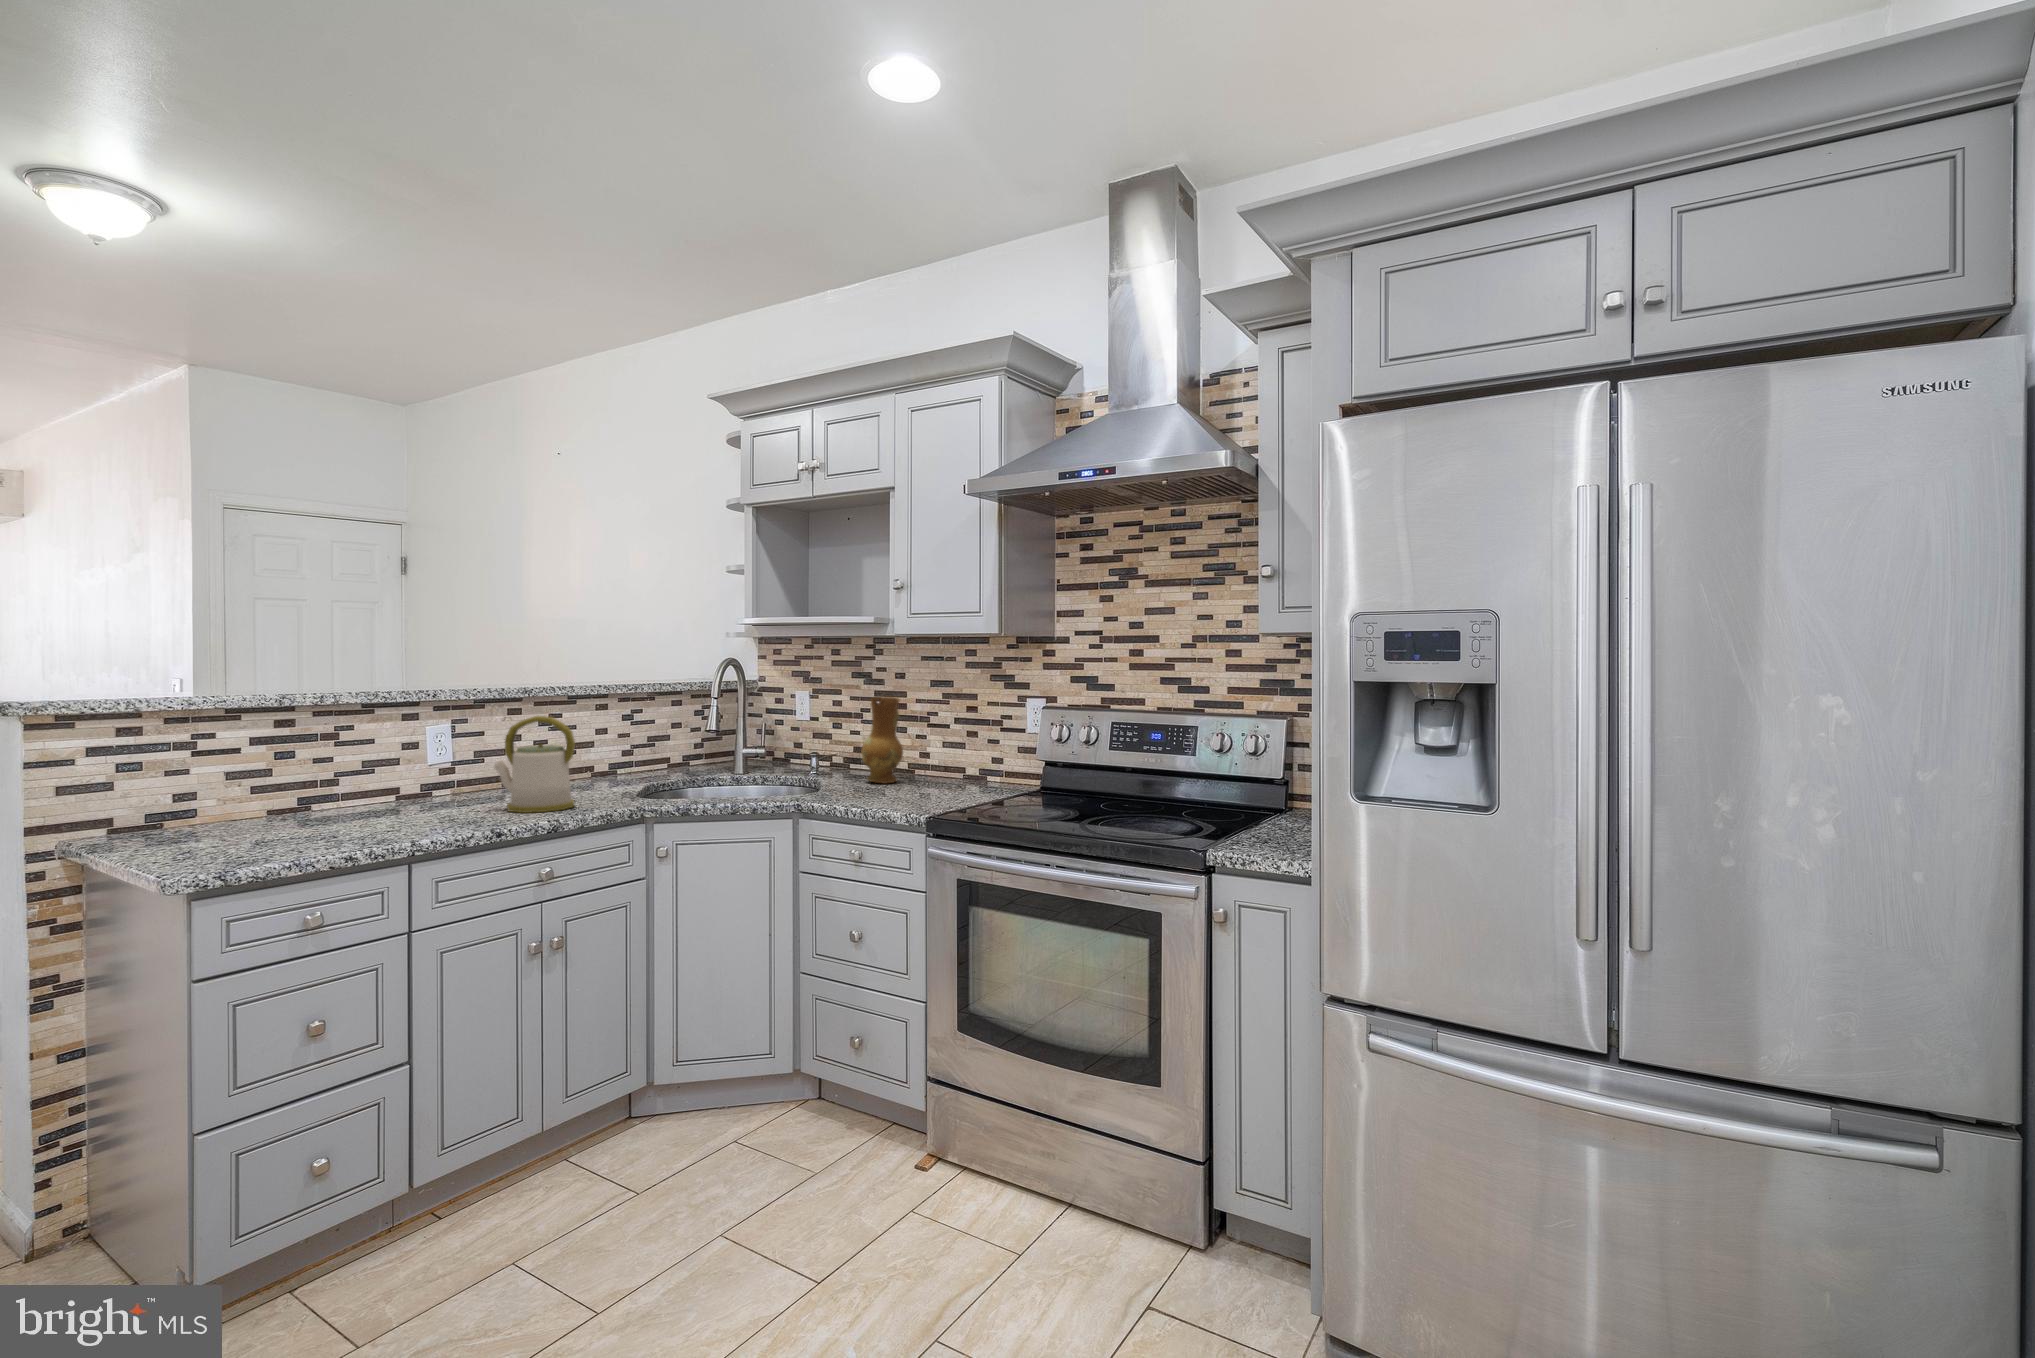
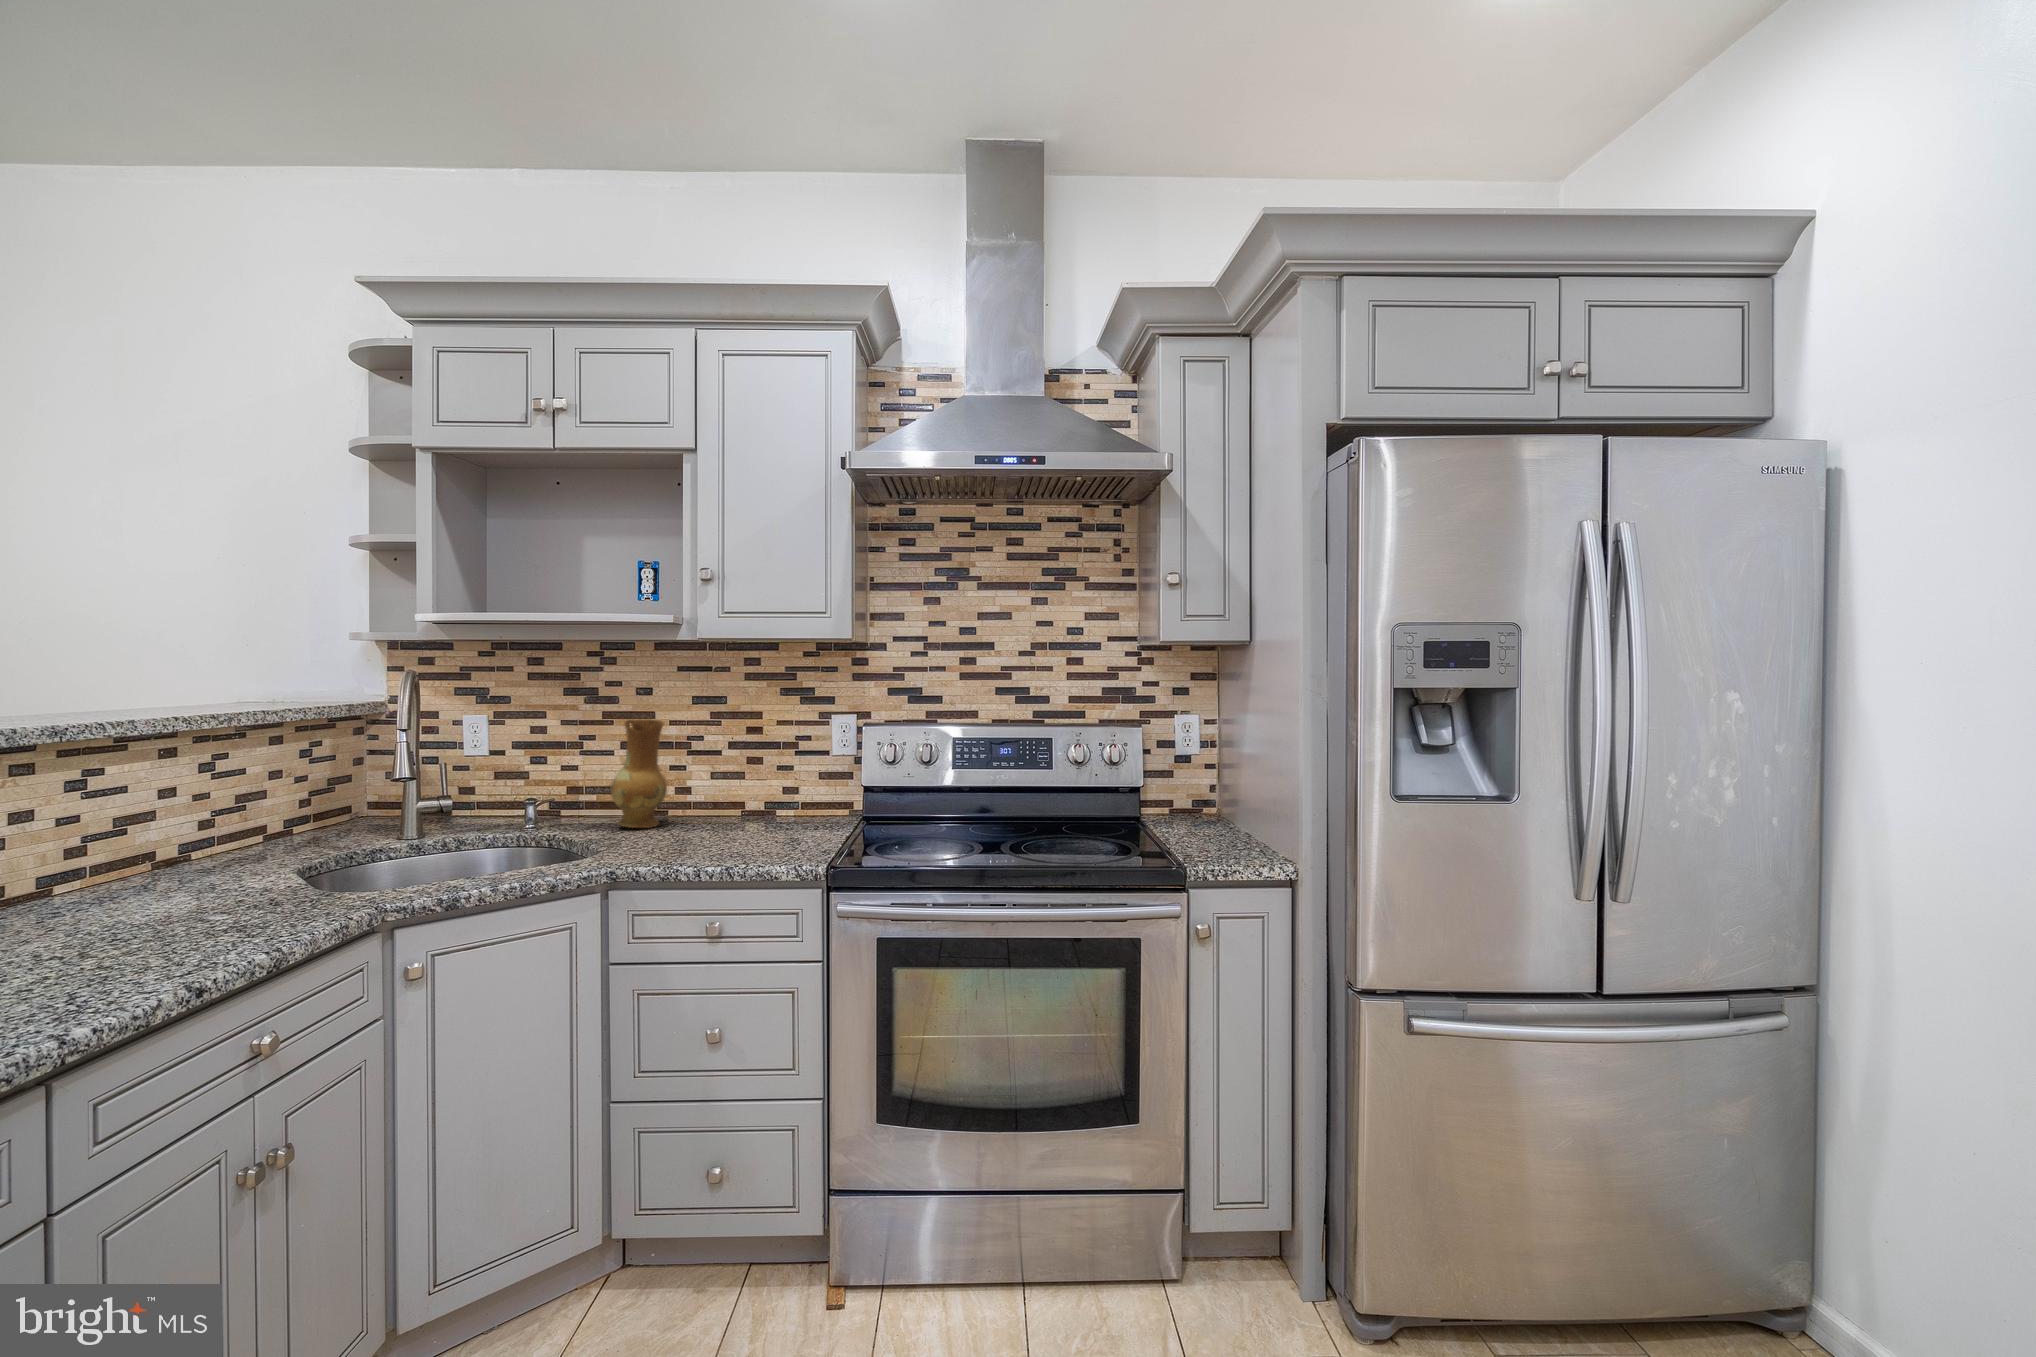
kettle: present [494,716,575,813] -> none [51,776,226,944]

